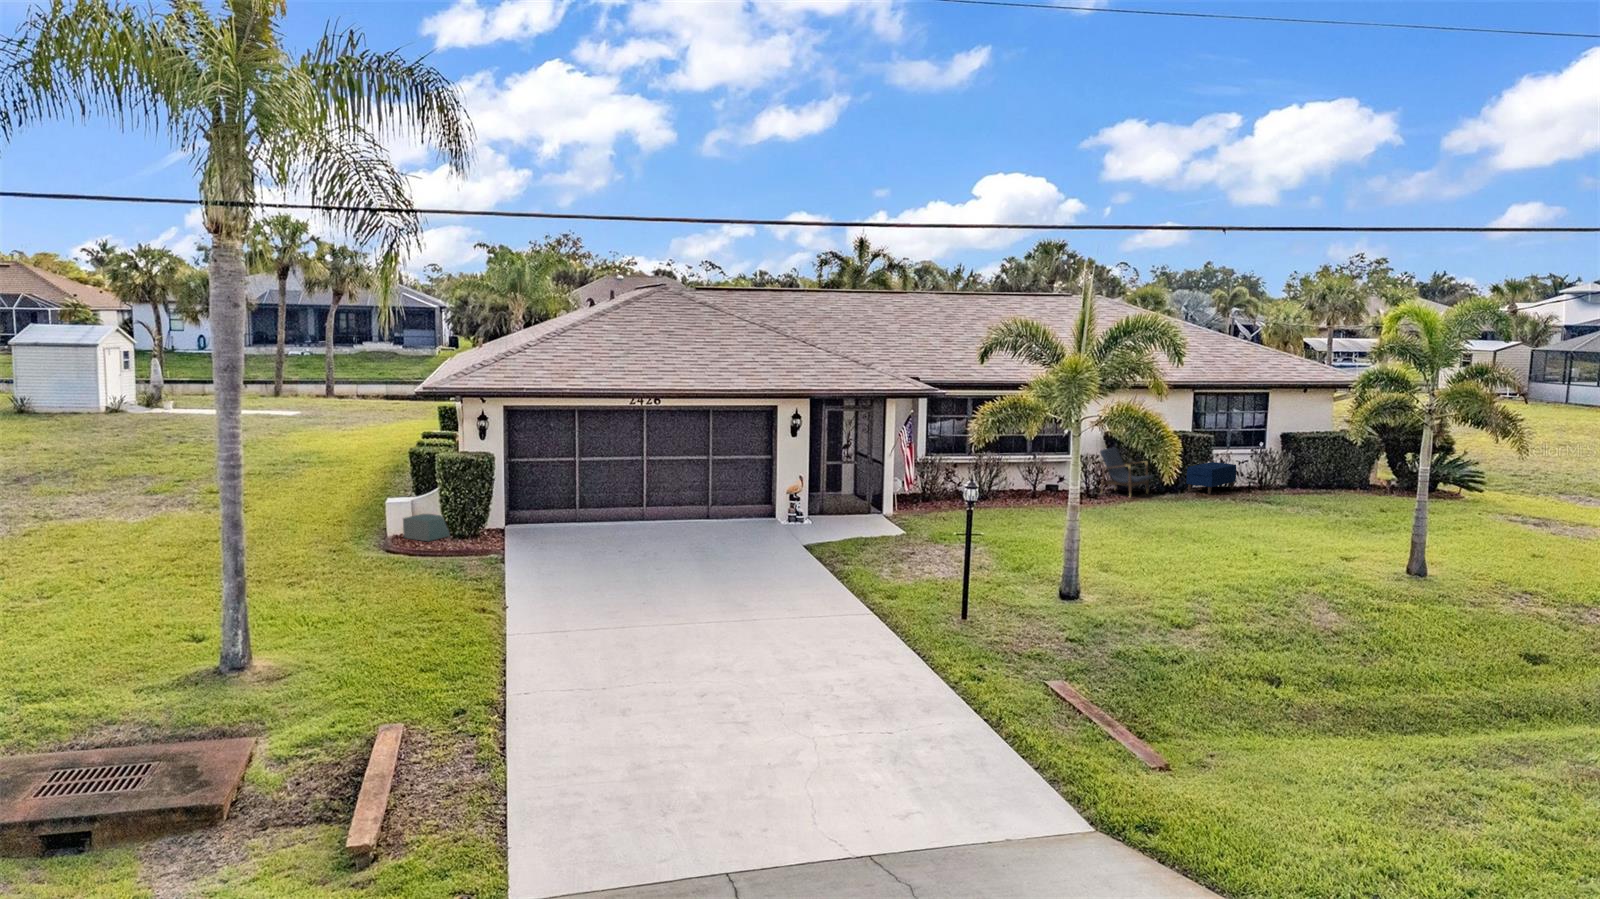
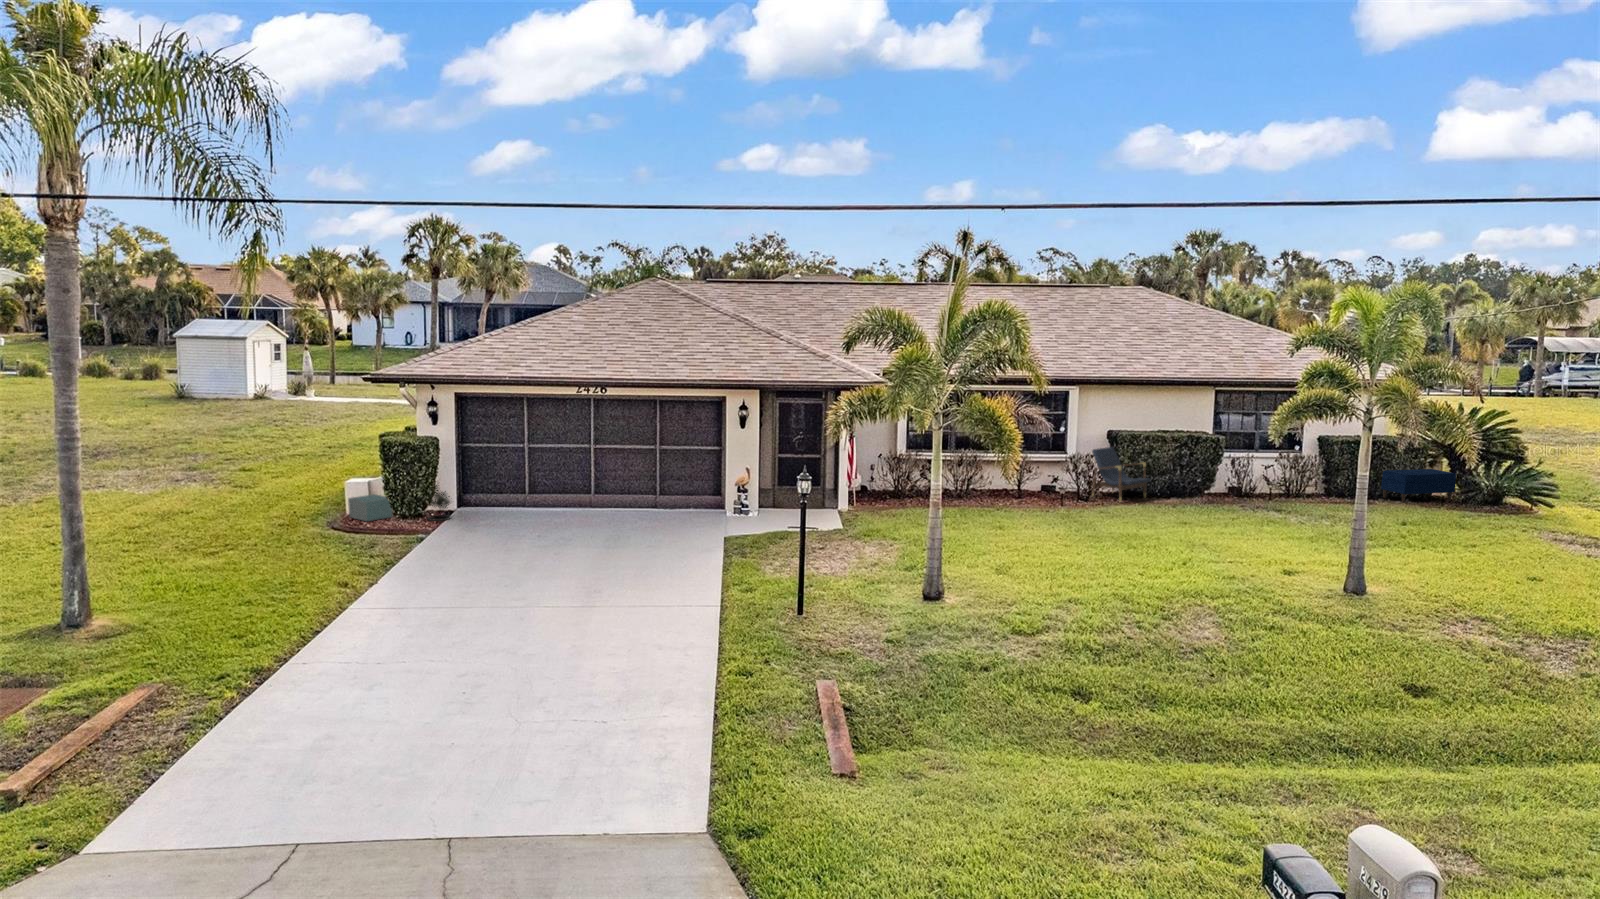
bench: present [1186,462,1236,495] -> present [1381,469,1456,503]
potted tree: none [488,496,517,538] -> present [428,484,451,521]

